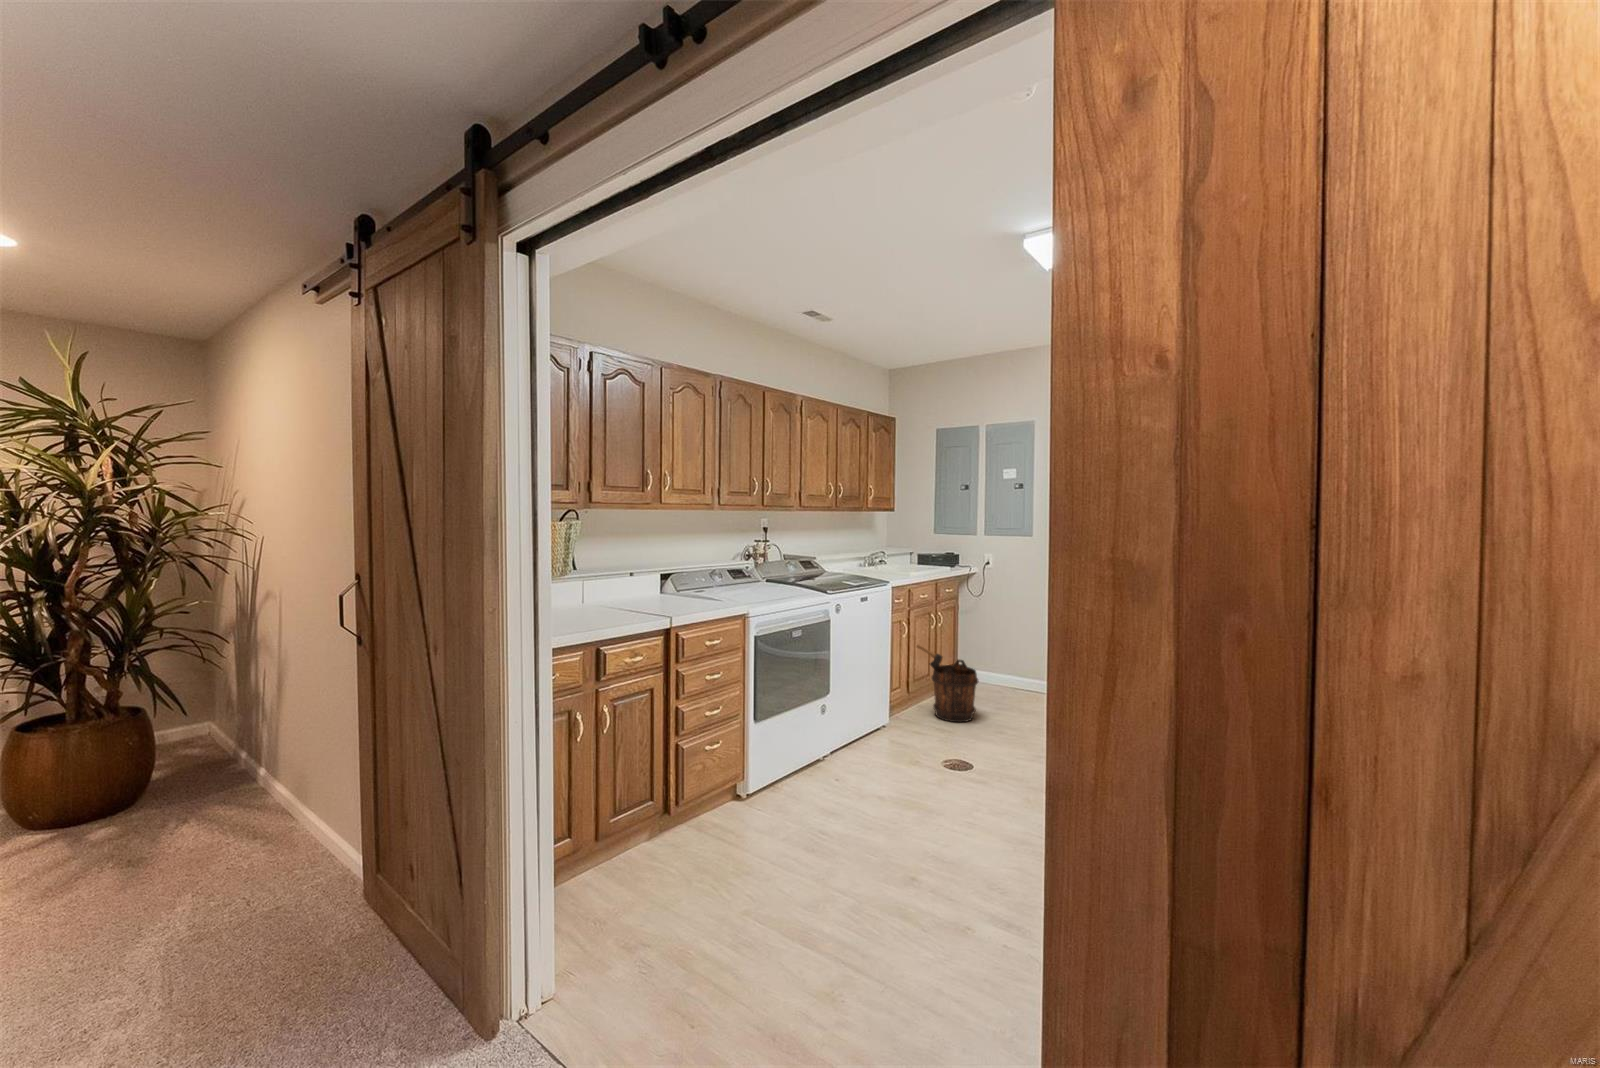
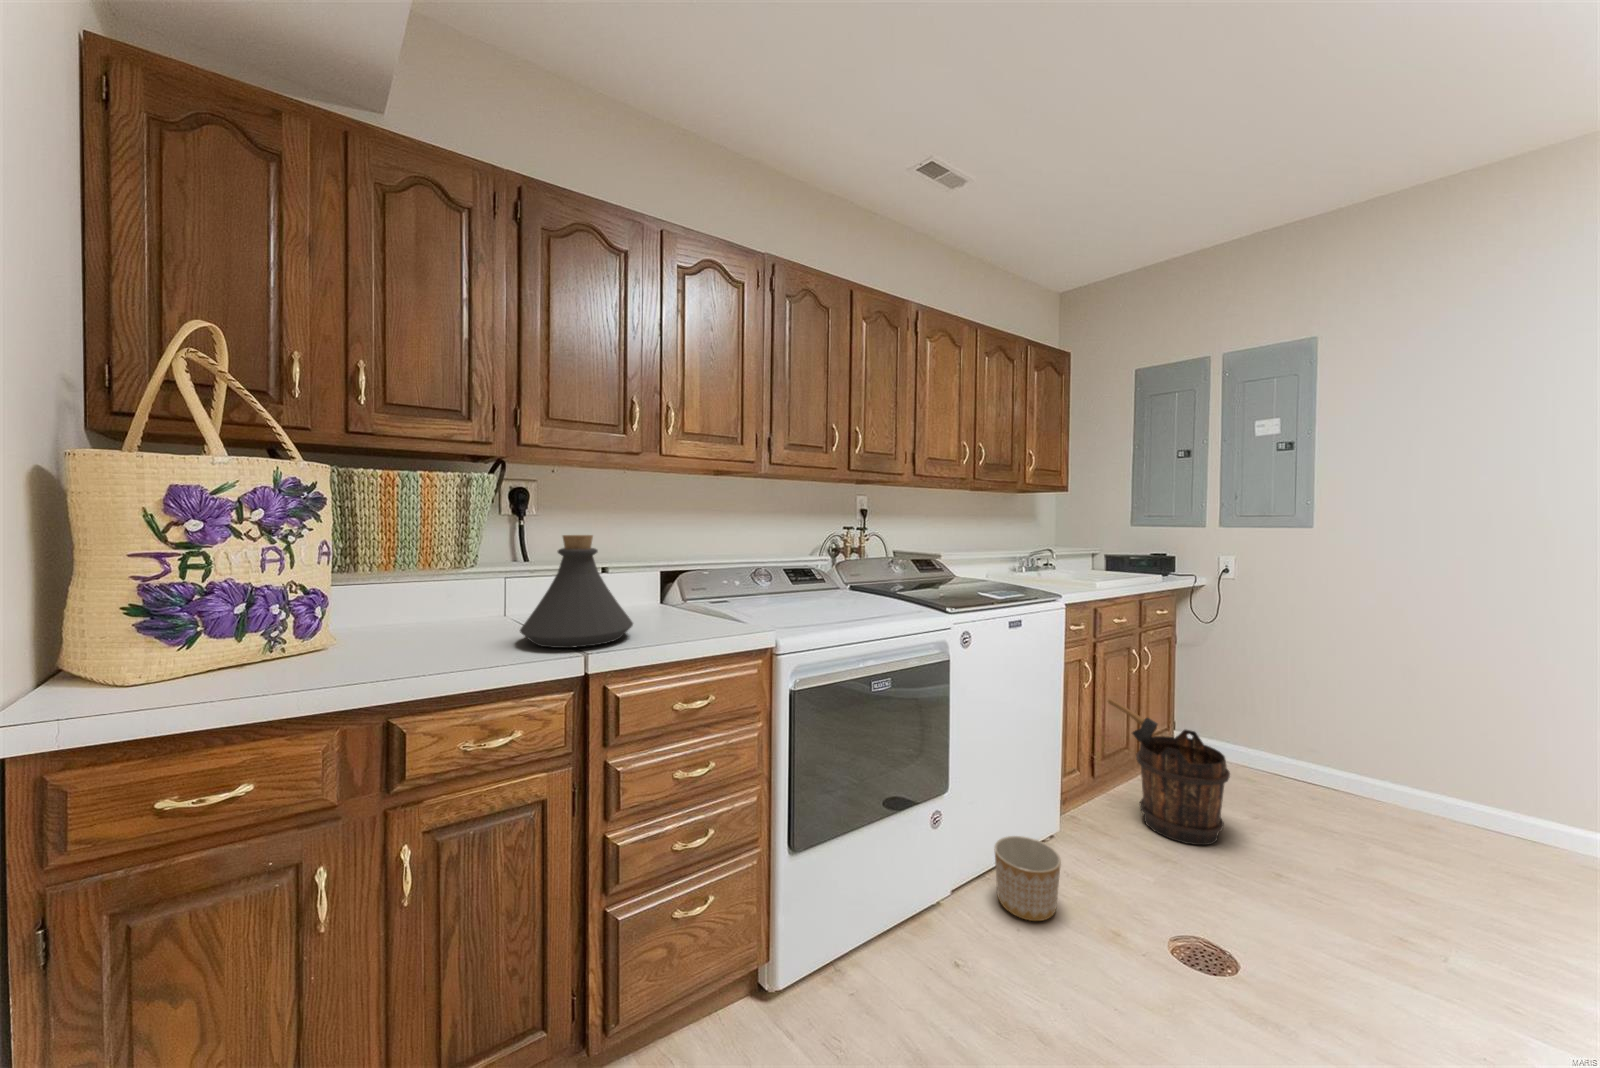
bottle: none [613,555,672,616] -> present [520,535,633,648]
planter: none [854,719,888,759] -> present [994,836,1061,921]

